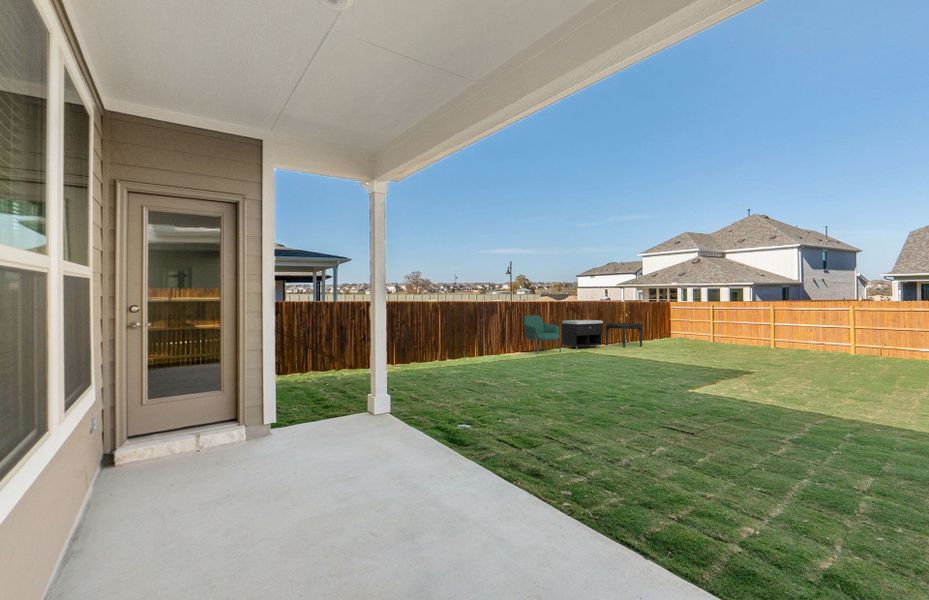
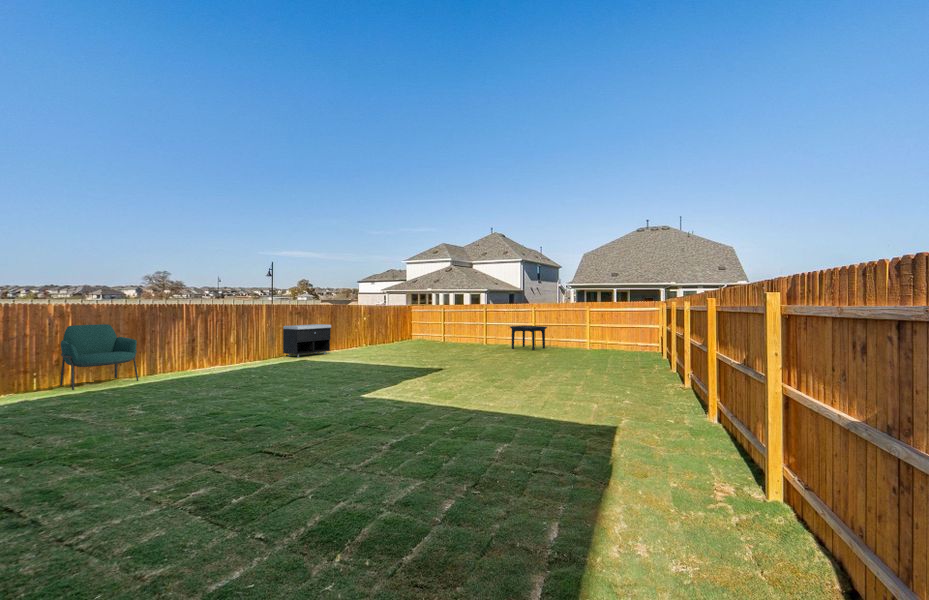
armchair: present [523,315,561,354] -> present [60,324,138,390]
round table: present [605,323,643,348] -> present [510,326,547,350]

